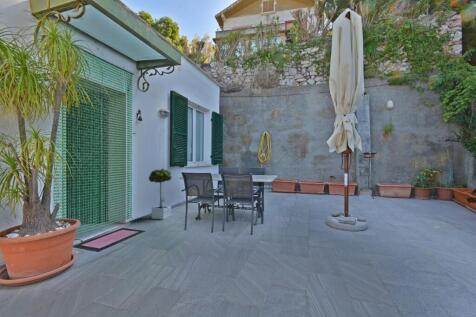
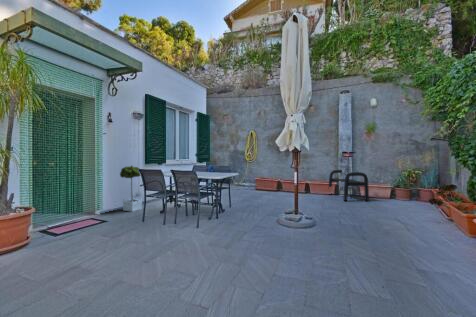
bench: none [349,172,394,203] -> present [329,170,369,201]

